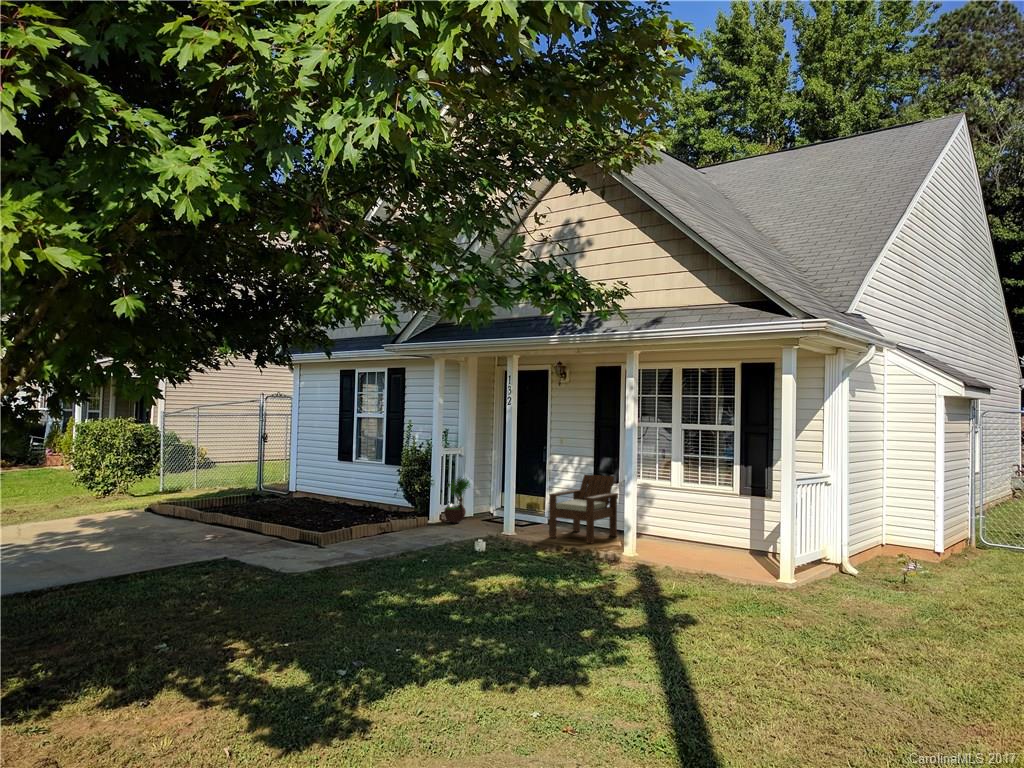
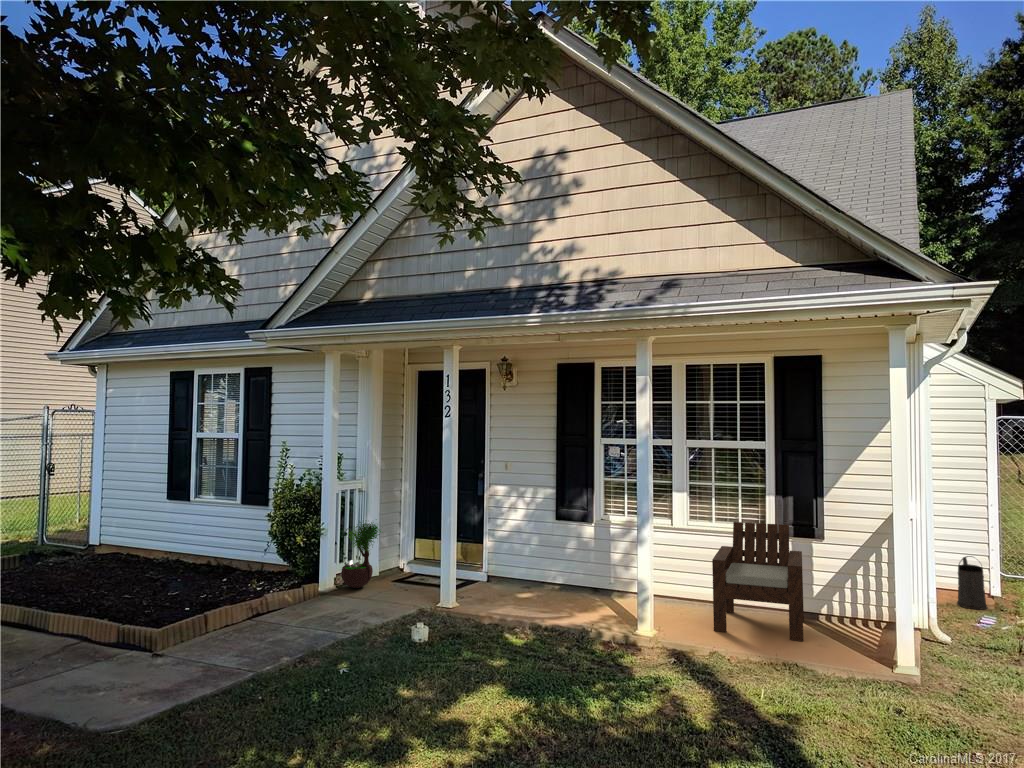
chair: present [549,474,618,543] -> present [712,522,804,641]
watering can: none [896,519,919,560] -> present [957,556,987,609]

